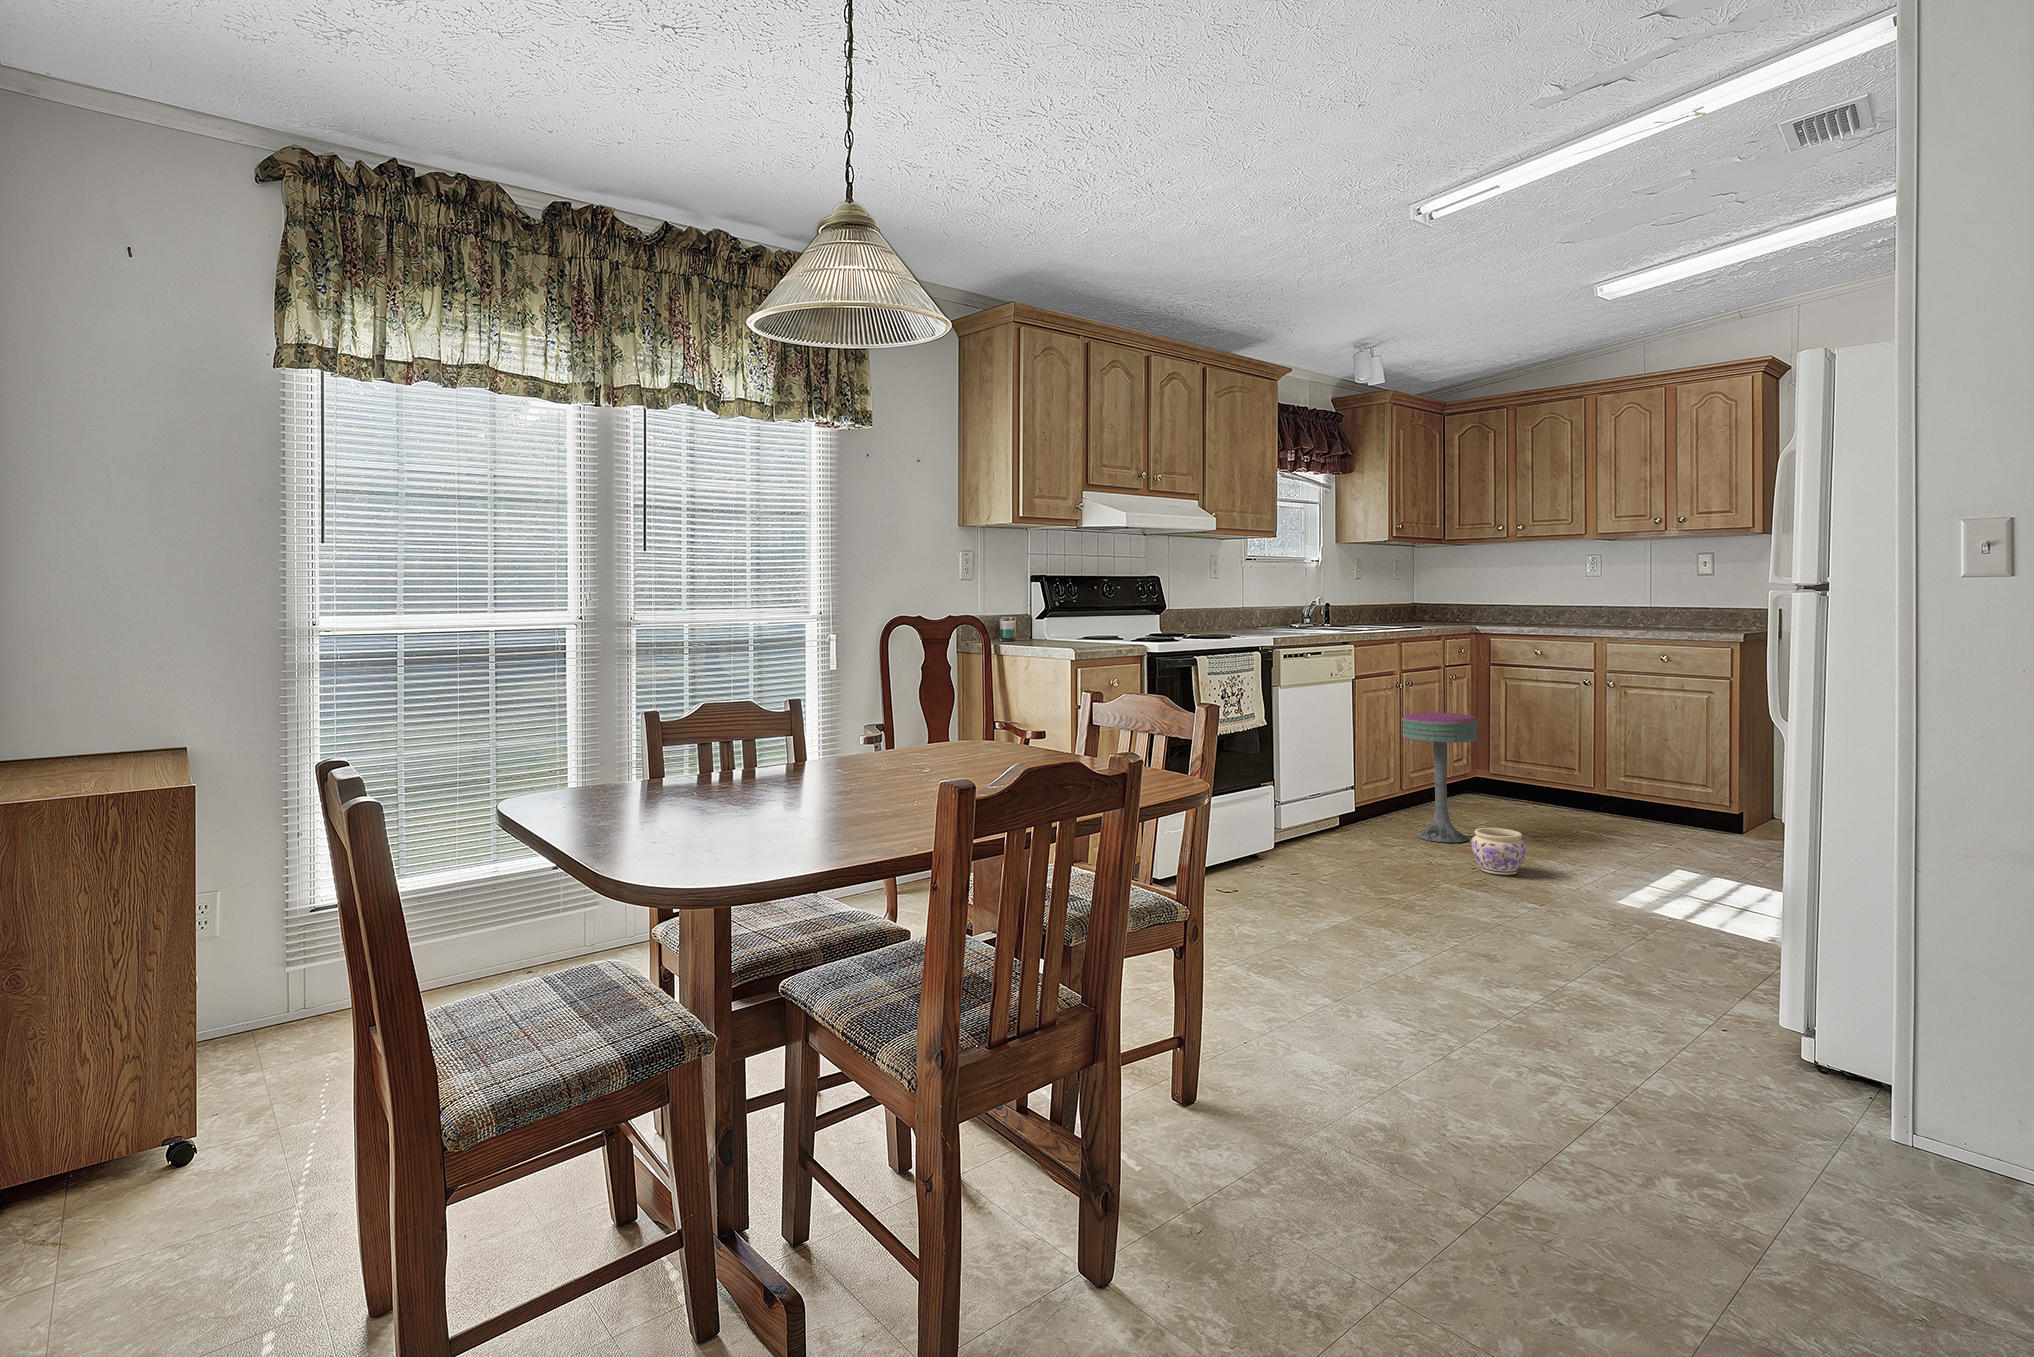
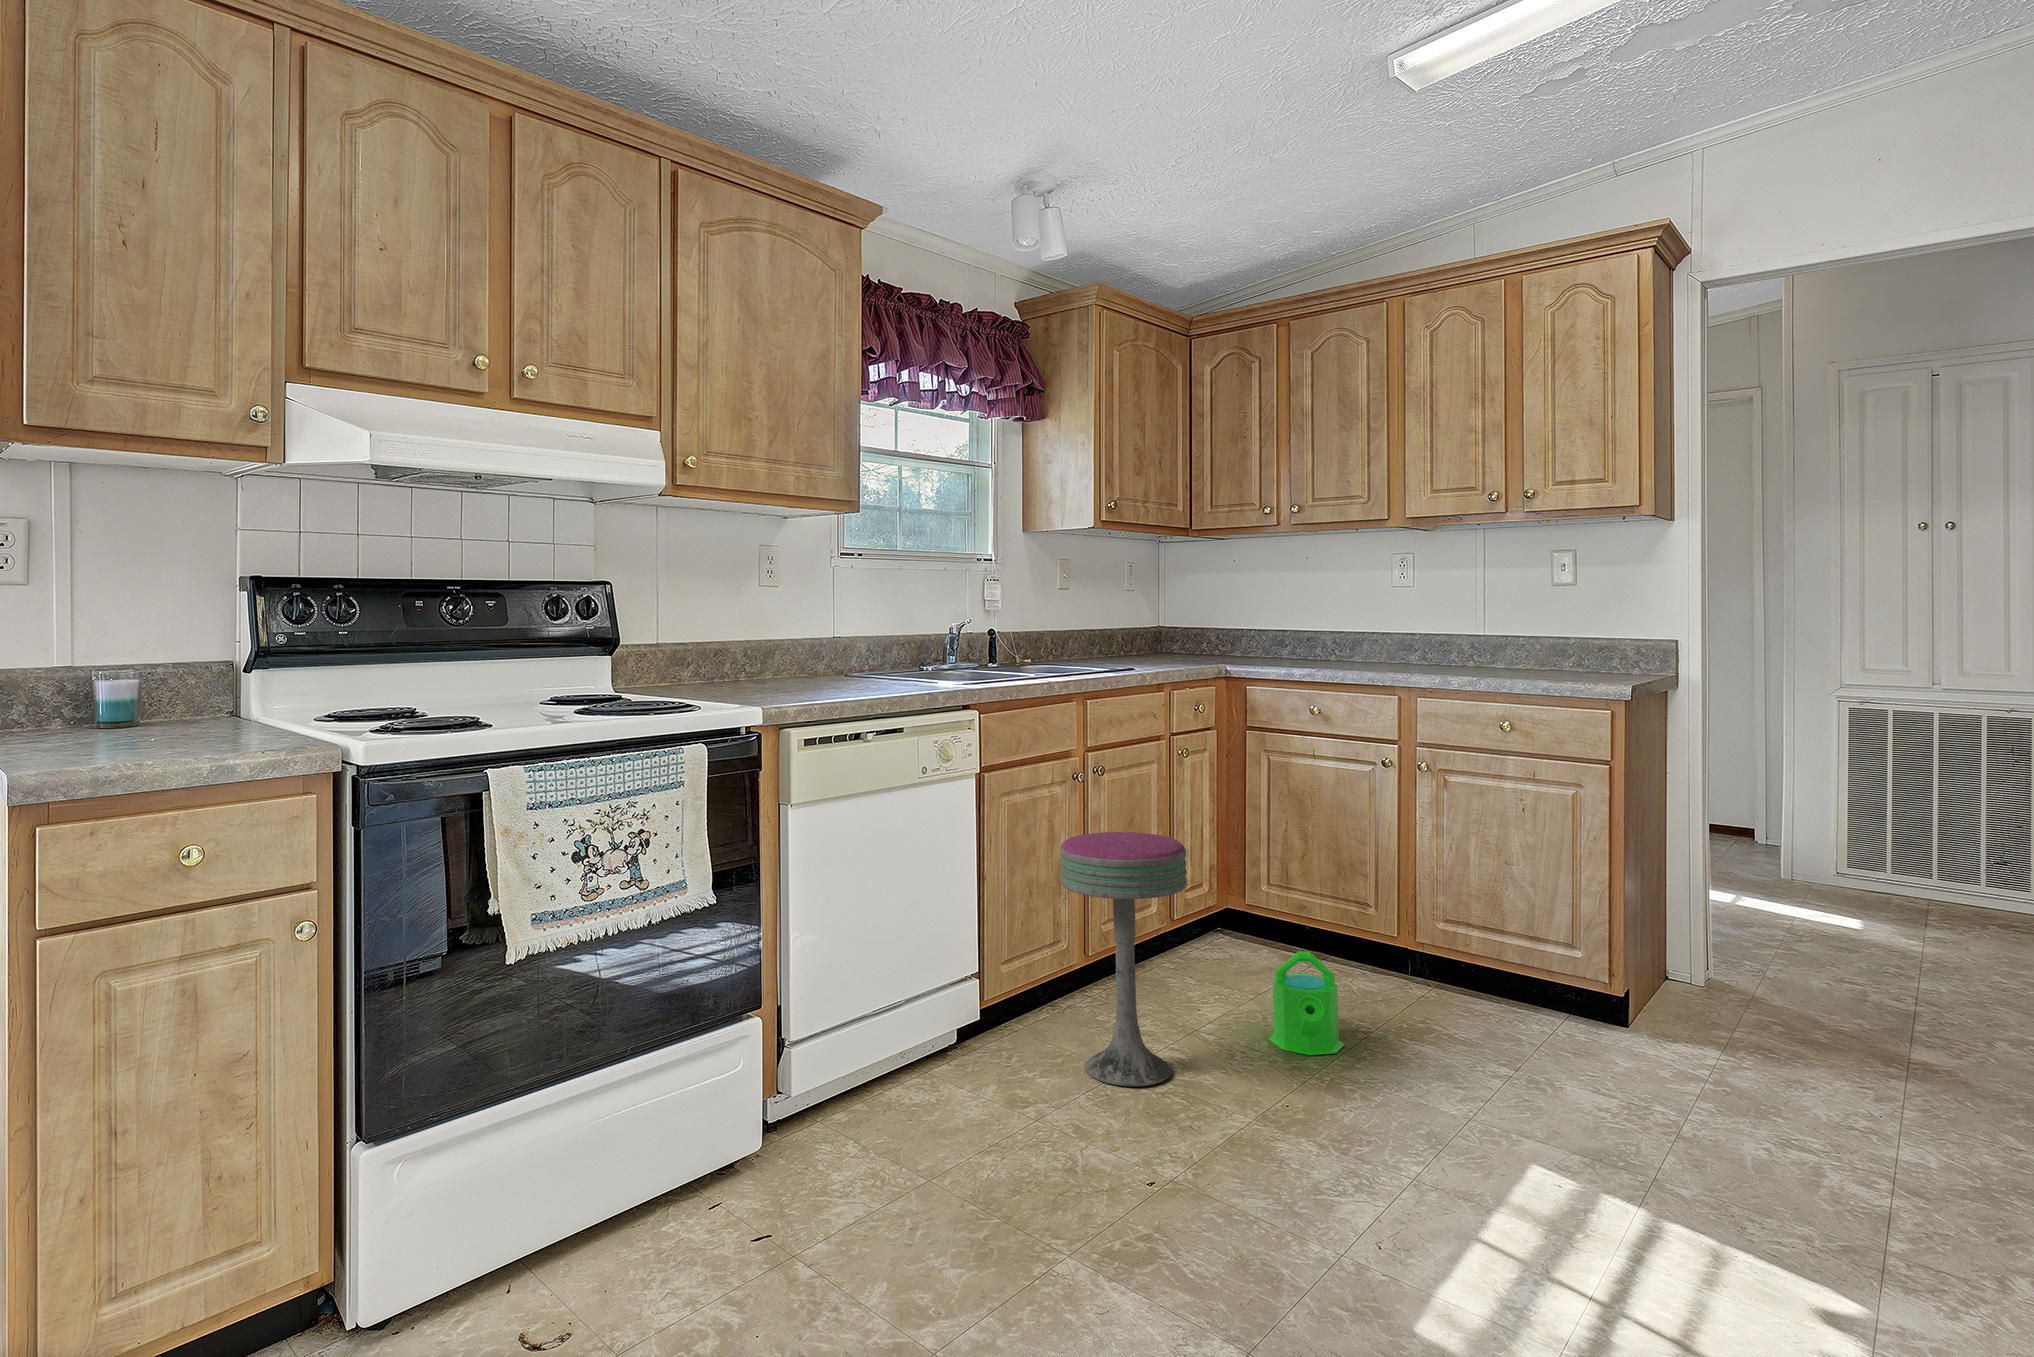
watering can: none [1519,782,1566,836] -> present [1269,951,1344,1055]
planter: present [1471,828,1526,876] -> none [1143,1091,1243,1206]

